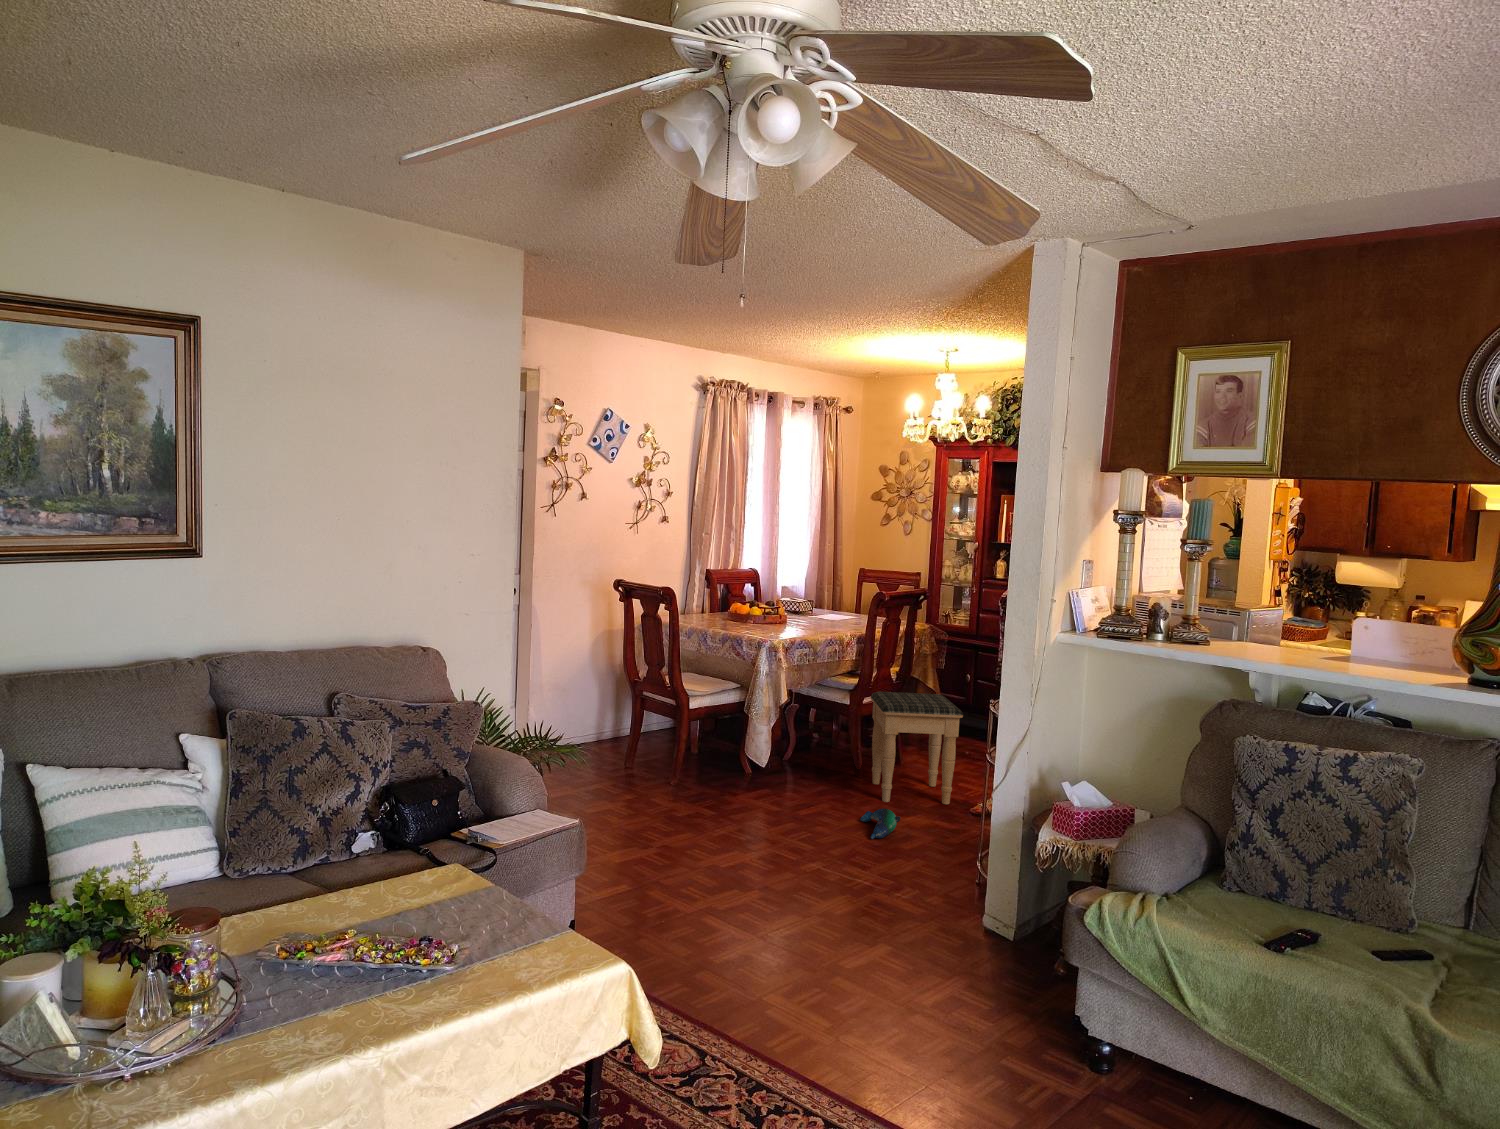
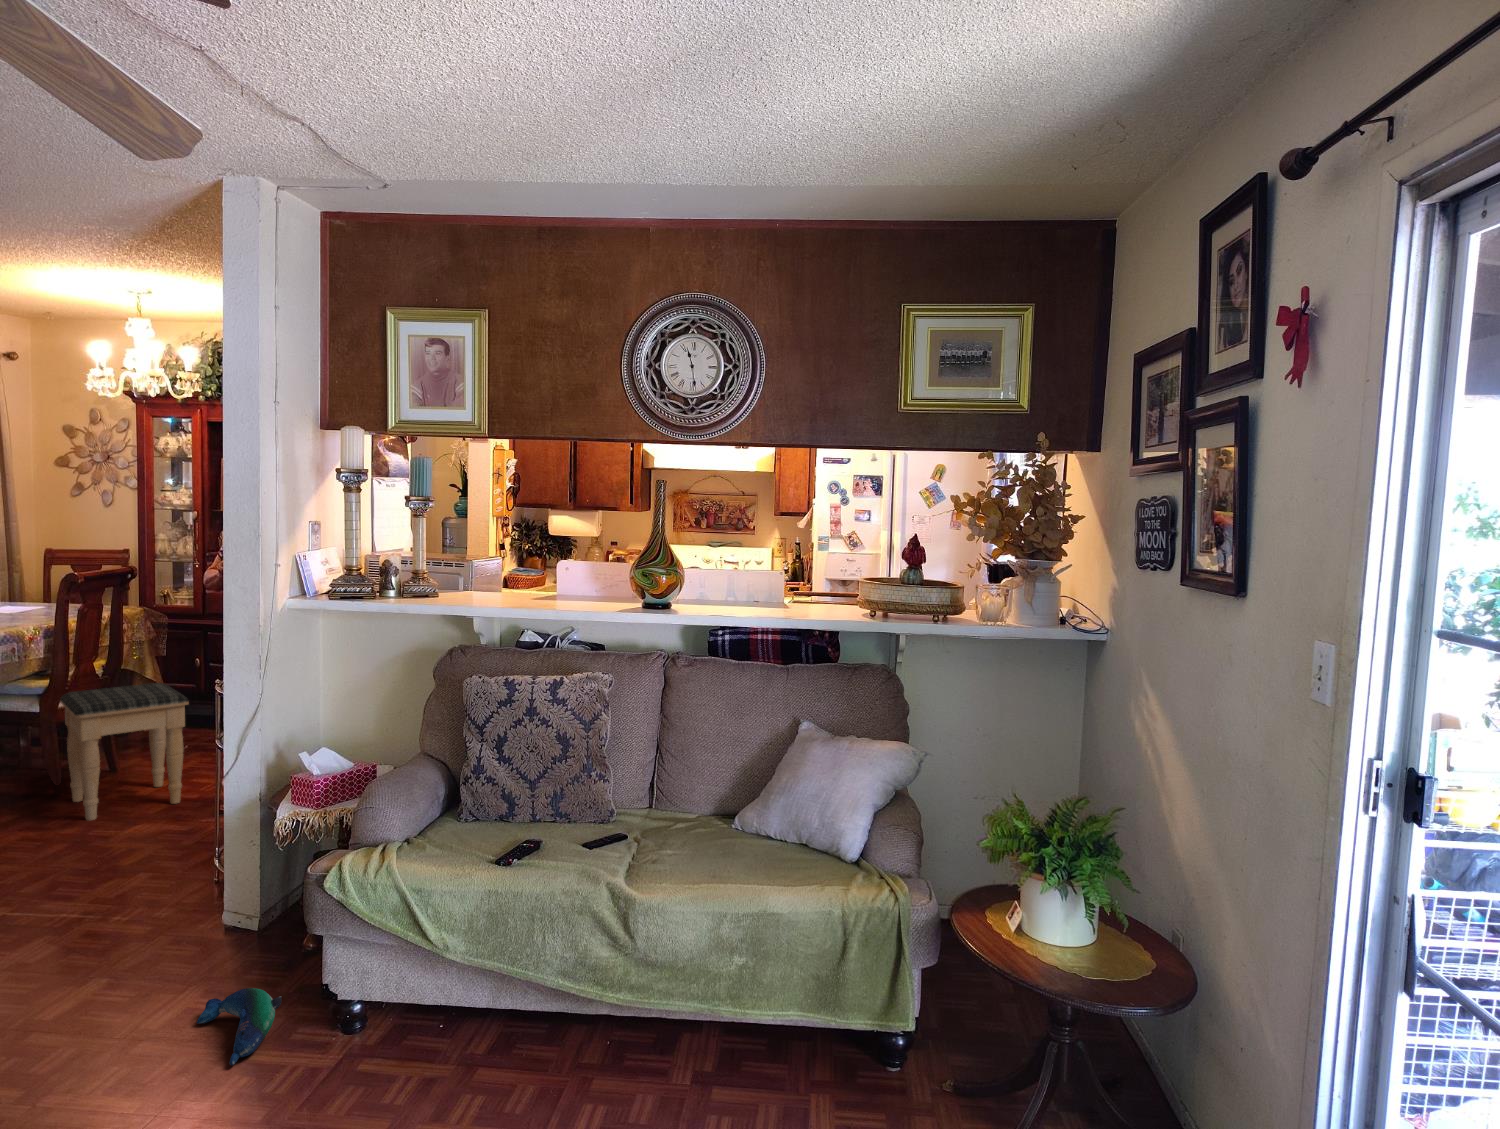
plush toy: present [860,808,900,839] -> present [197,988,282,1065]

